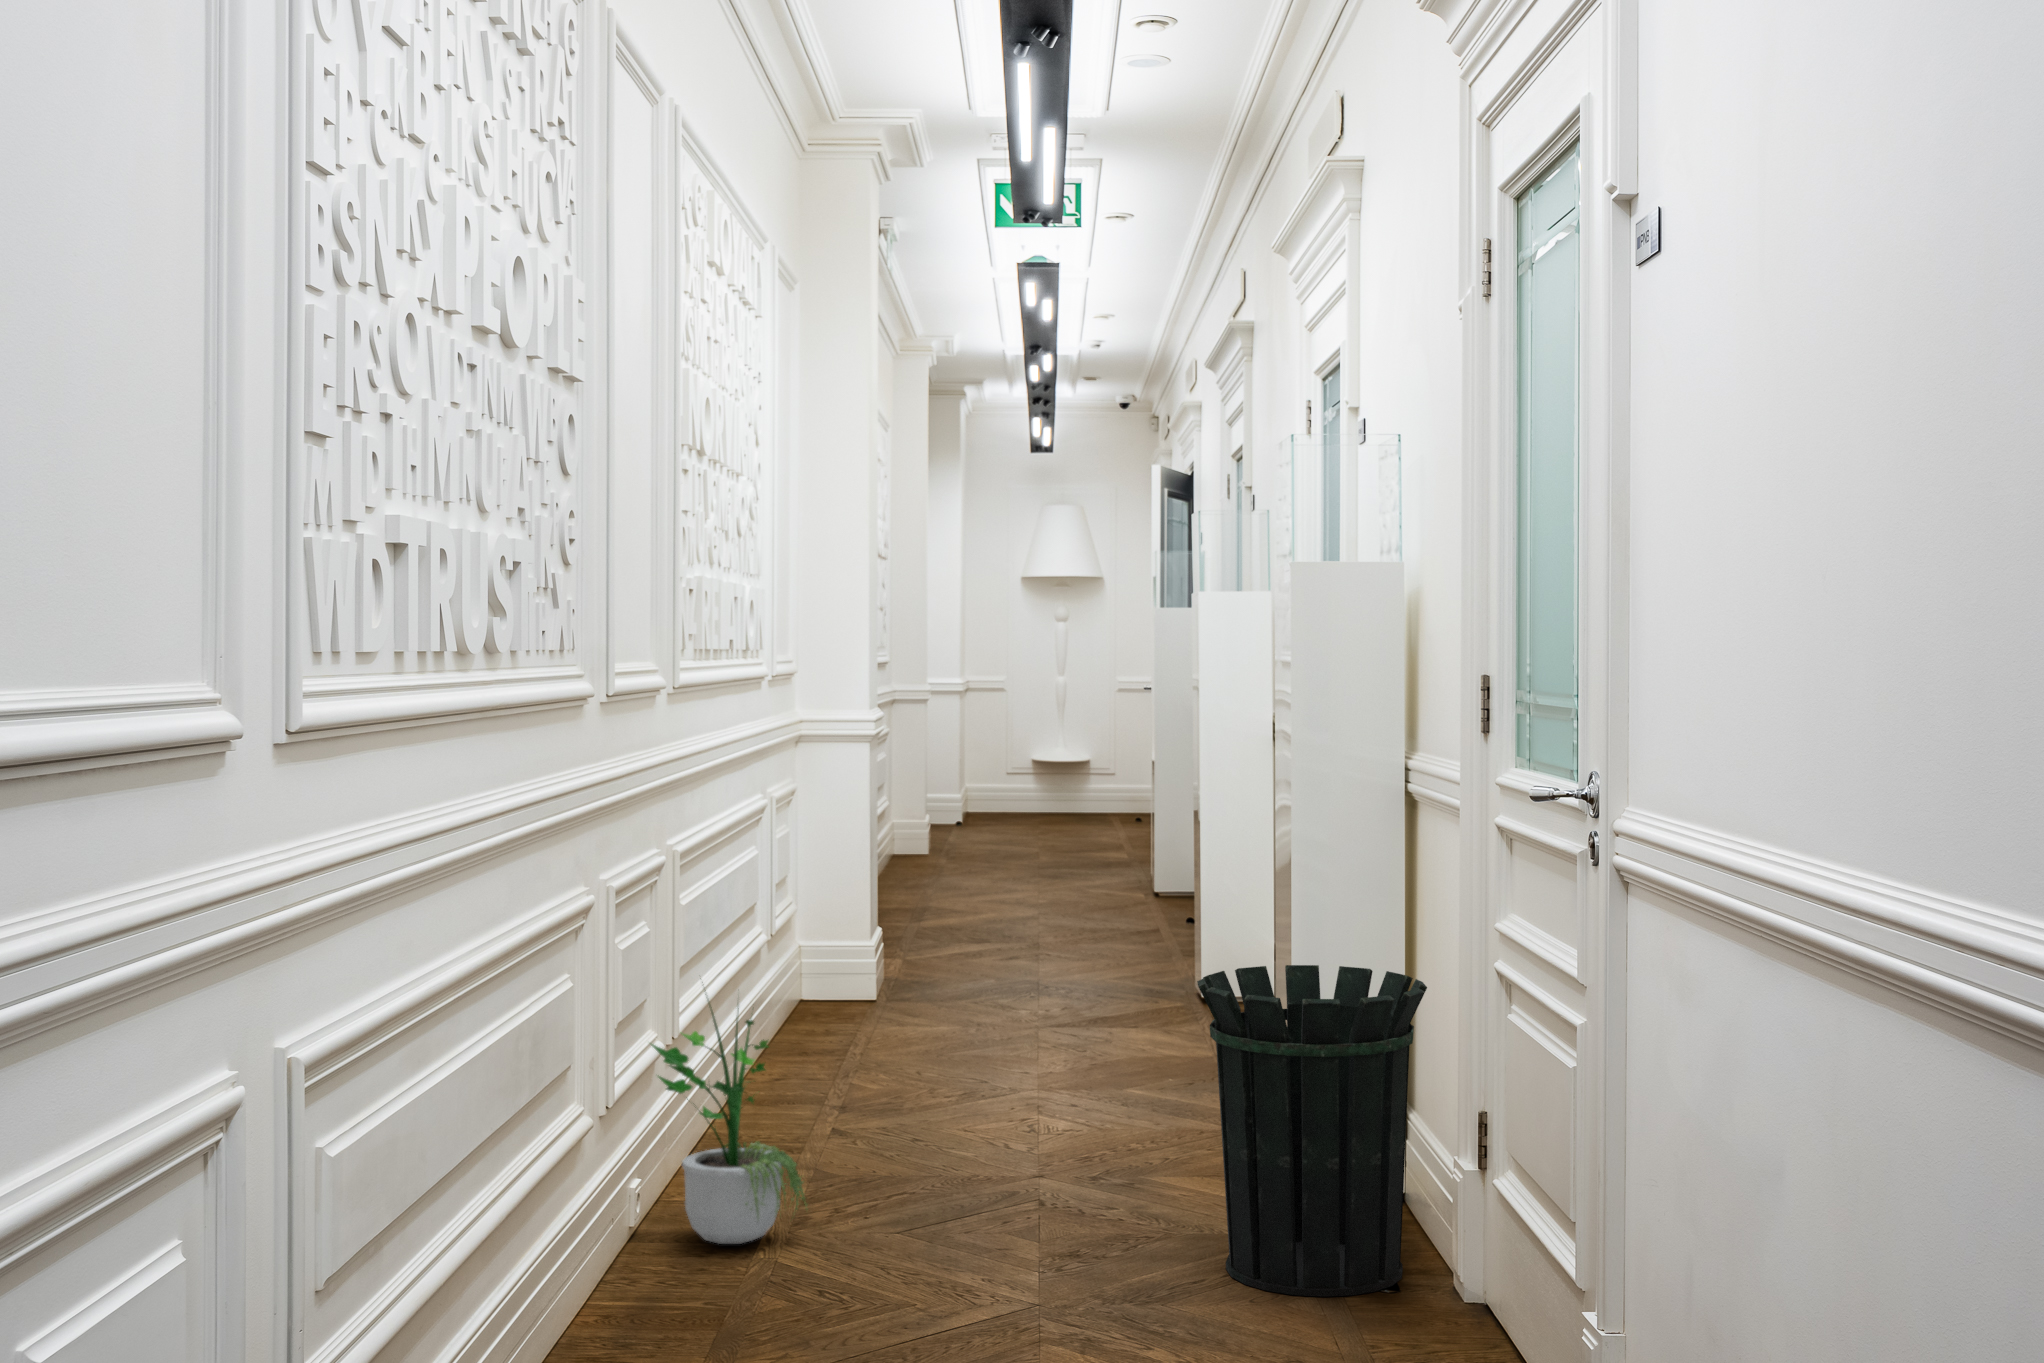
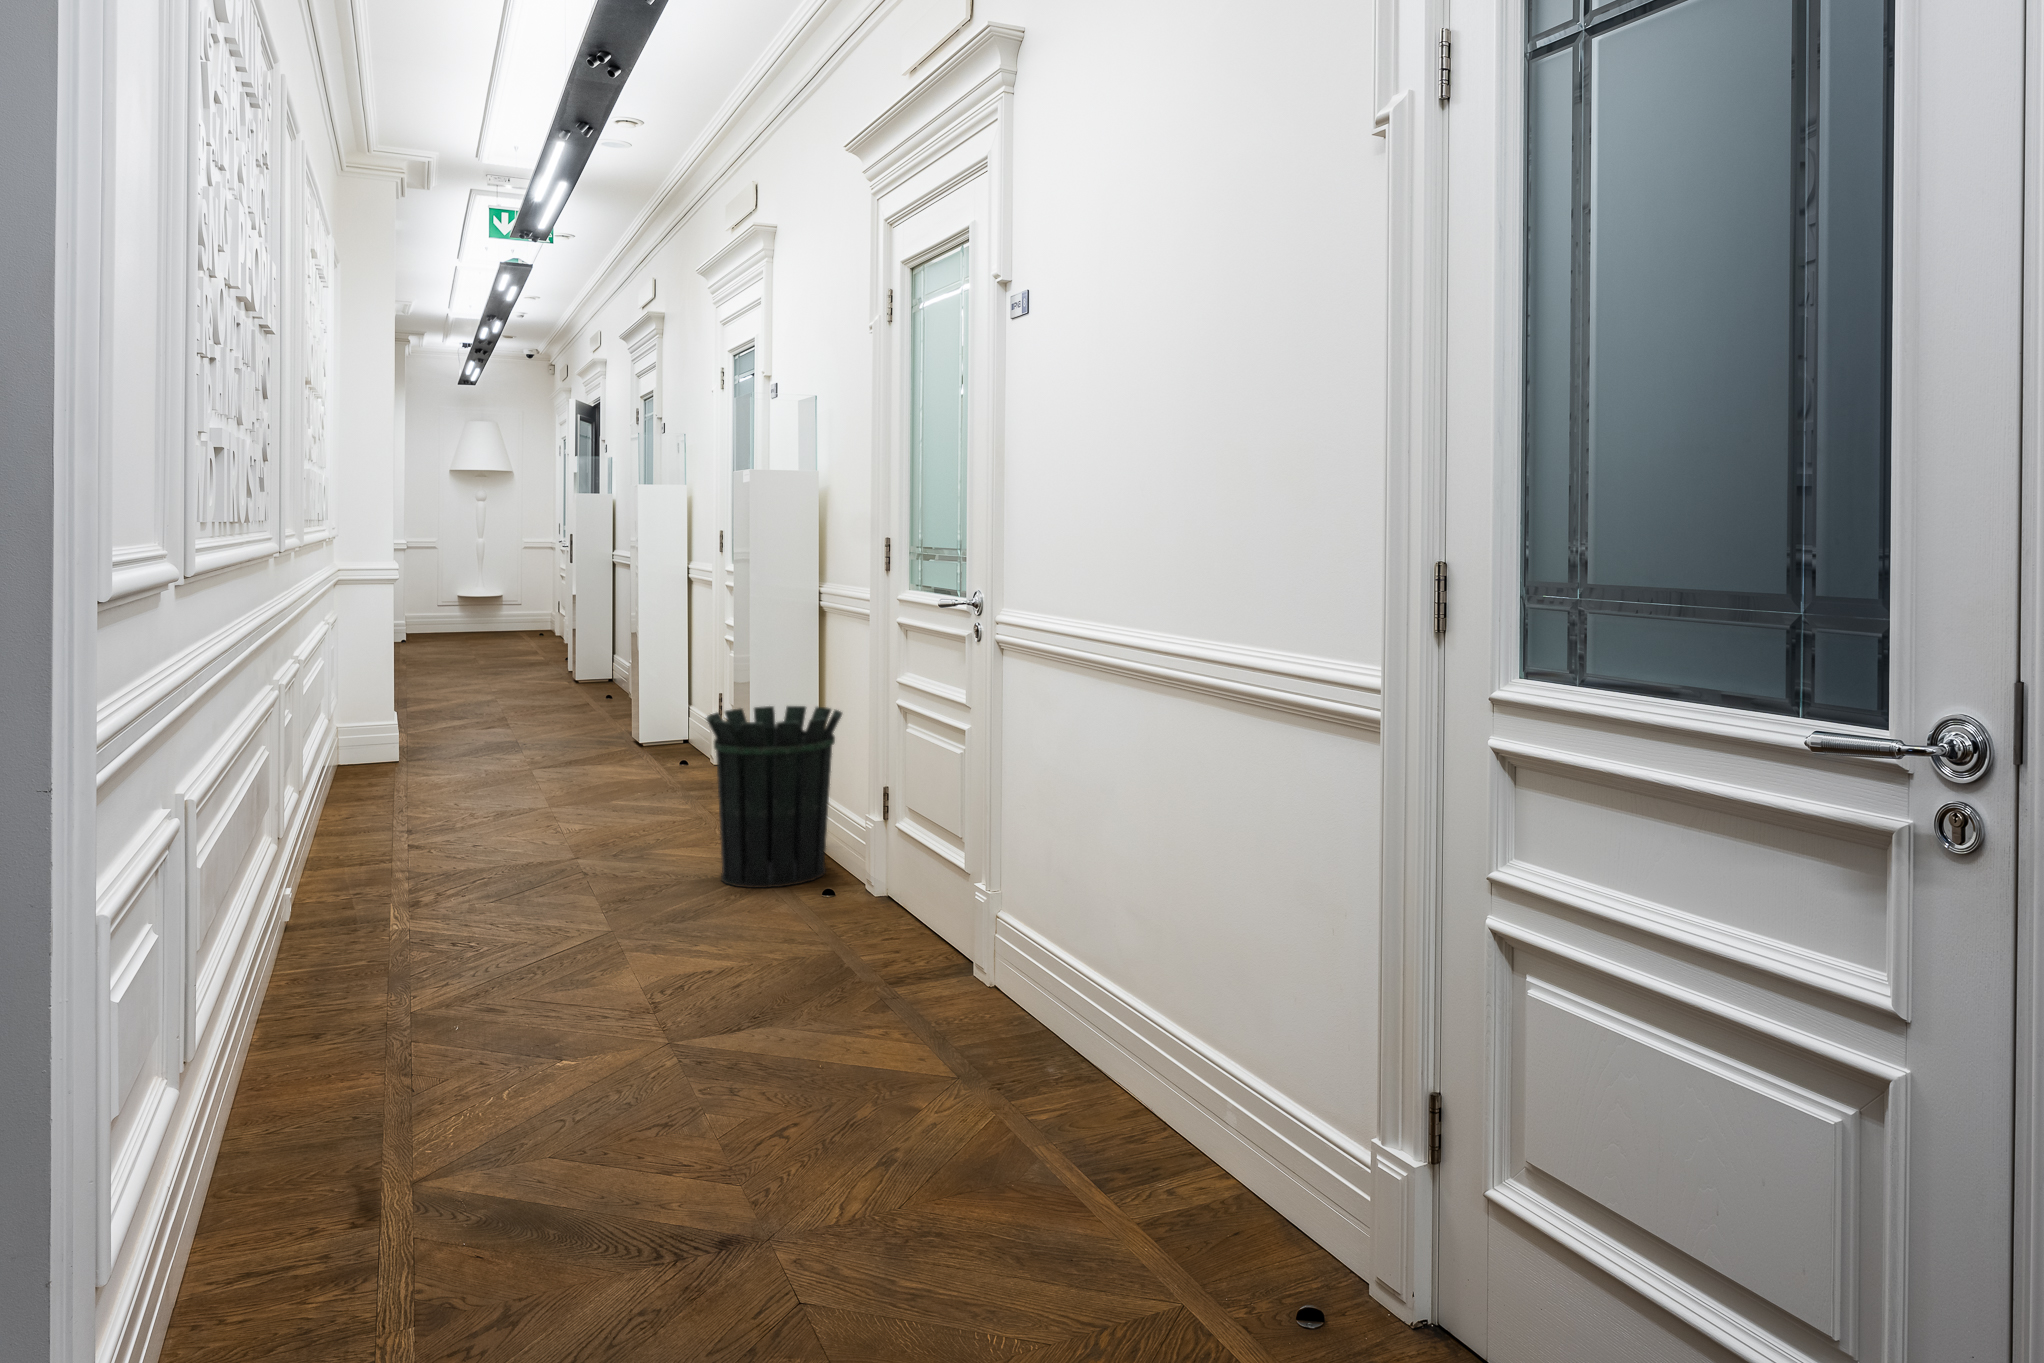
potted plant: present [651,1007,807,1244] -> none [308,733,431,909]

